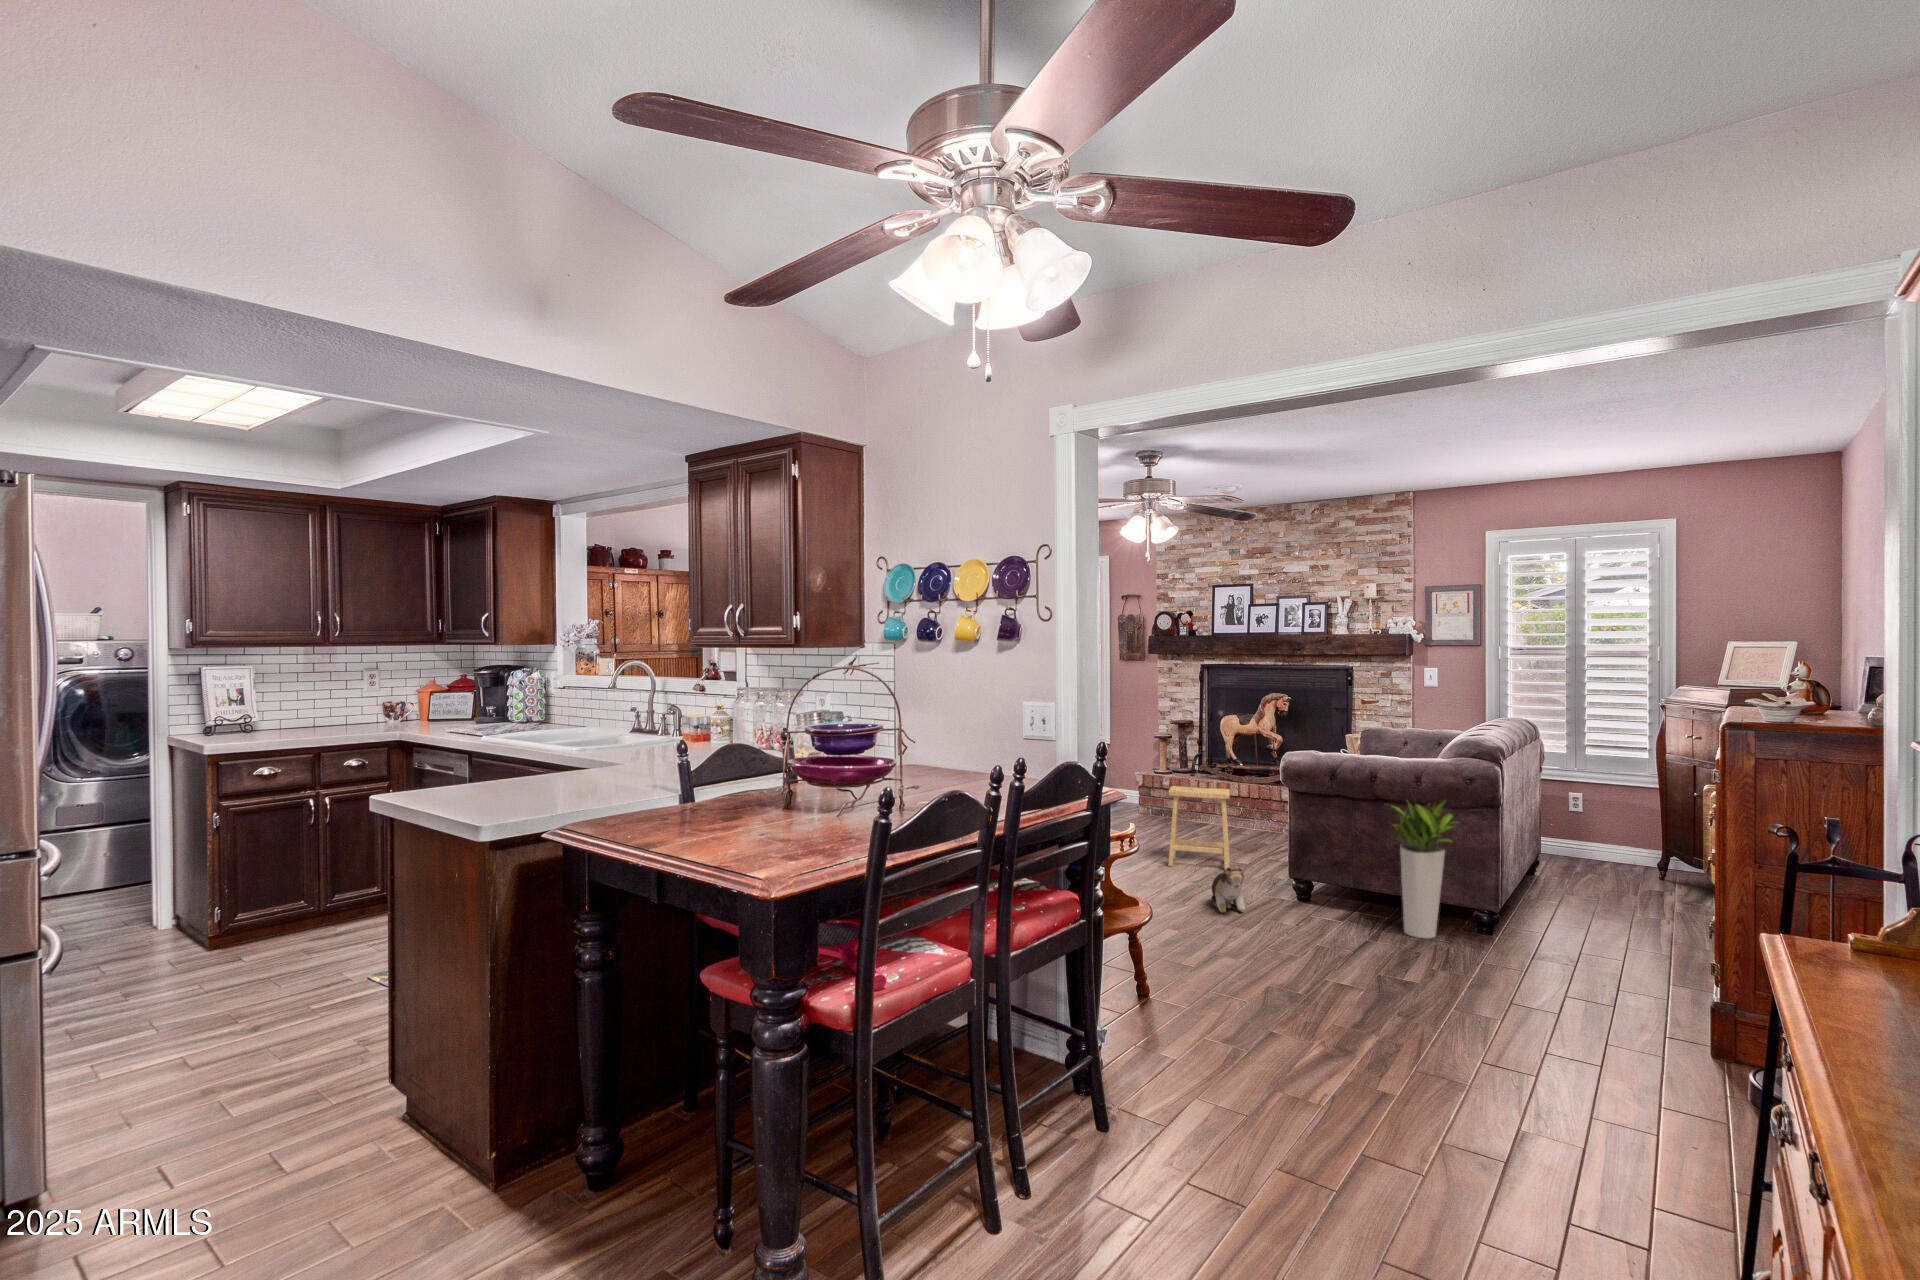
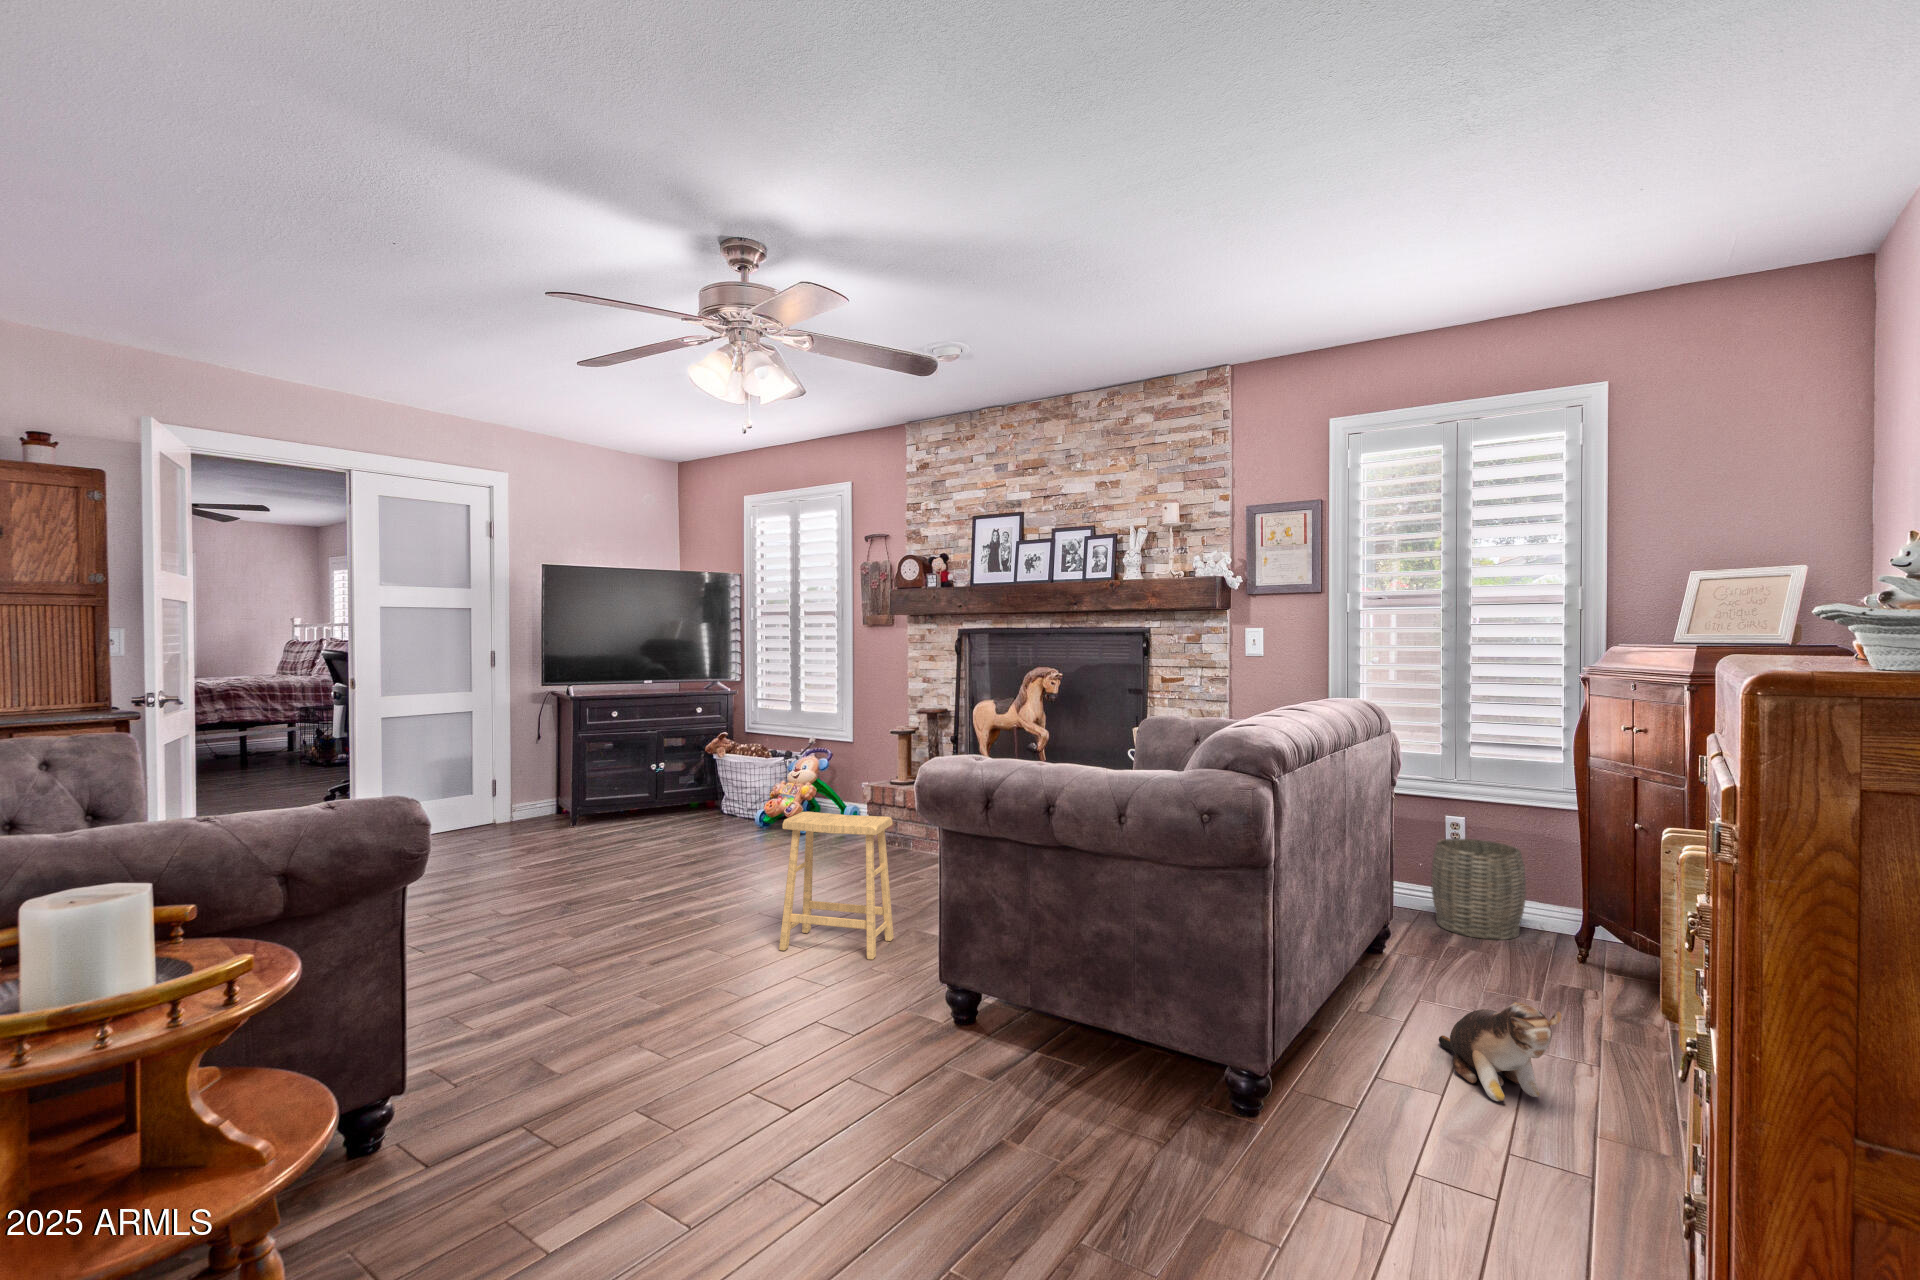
planter: present [1391,800,1454,938] -> none [1043,852,1184,1150]
woven basket: none [1563,807,1626,868] -> present [1431,839,1526,940]
plush toy: present [1211,865,1246,913] -> present [1439,1002,1561,1101]

